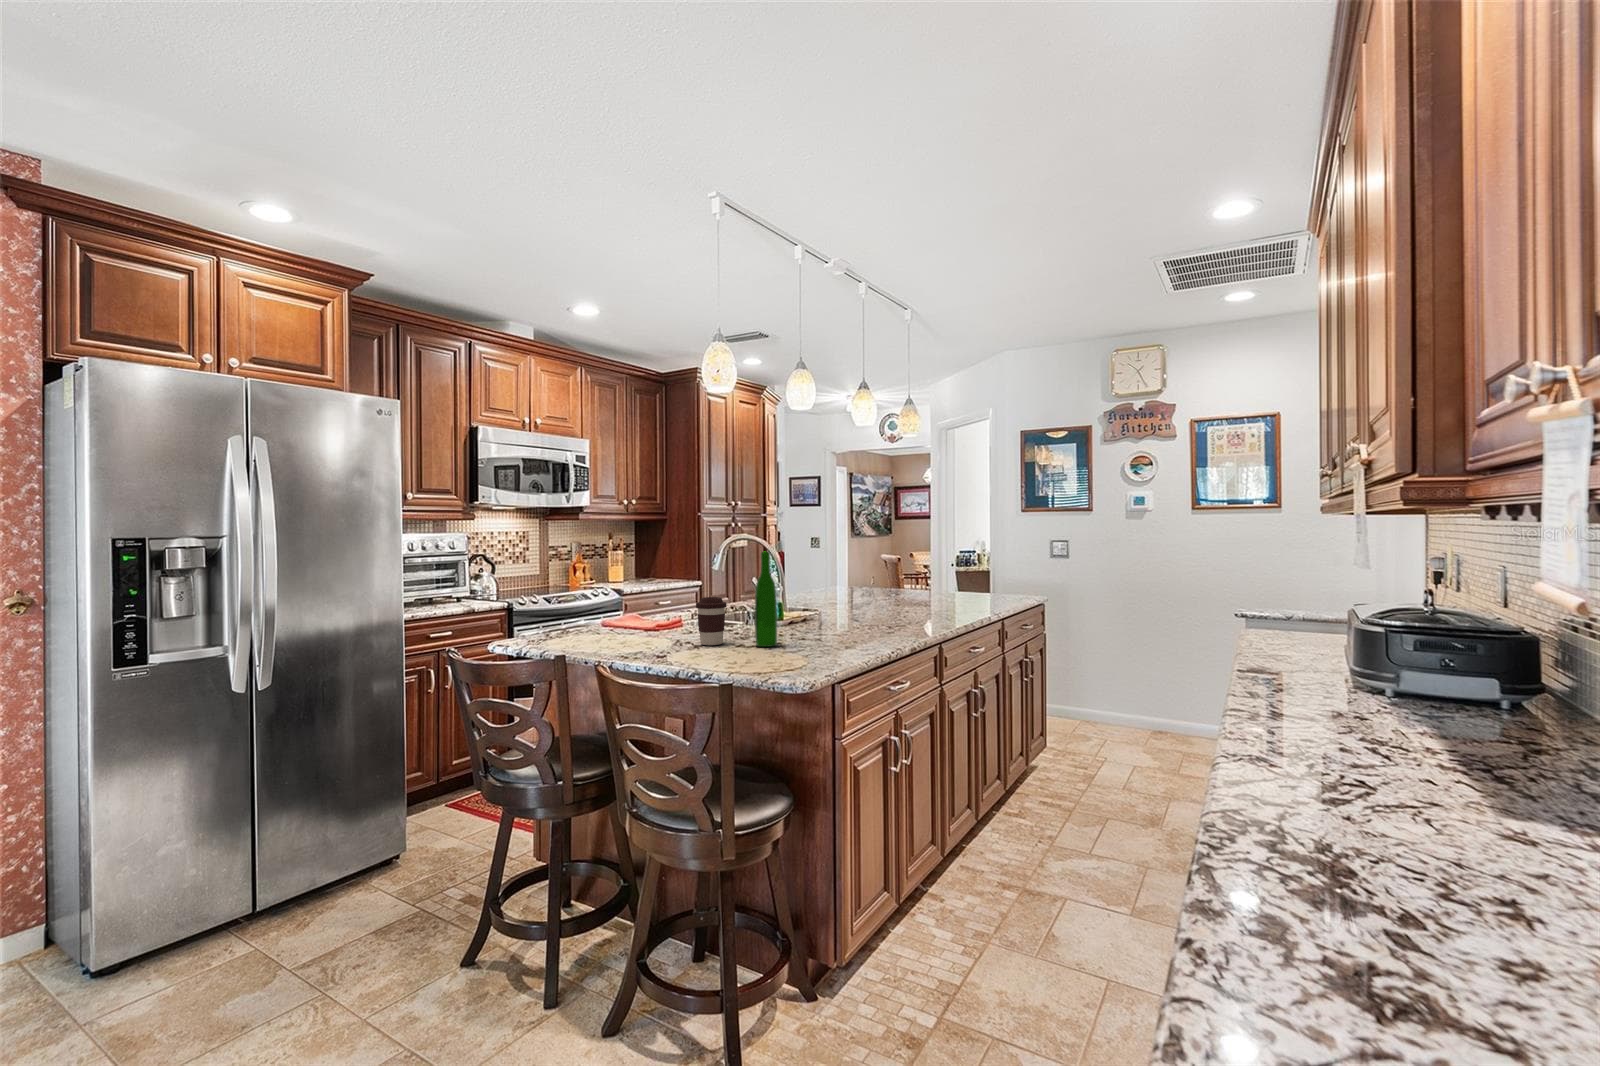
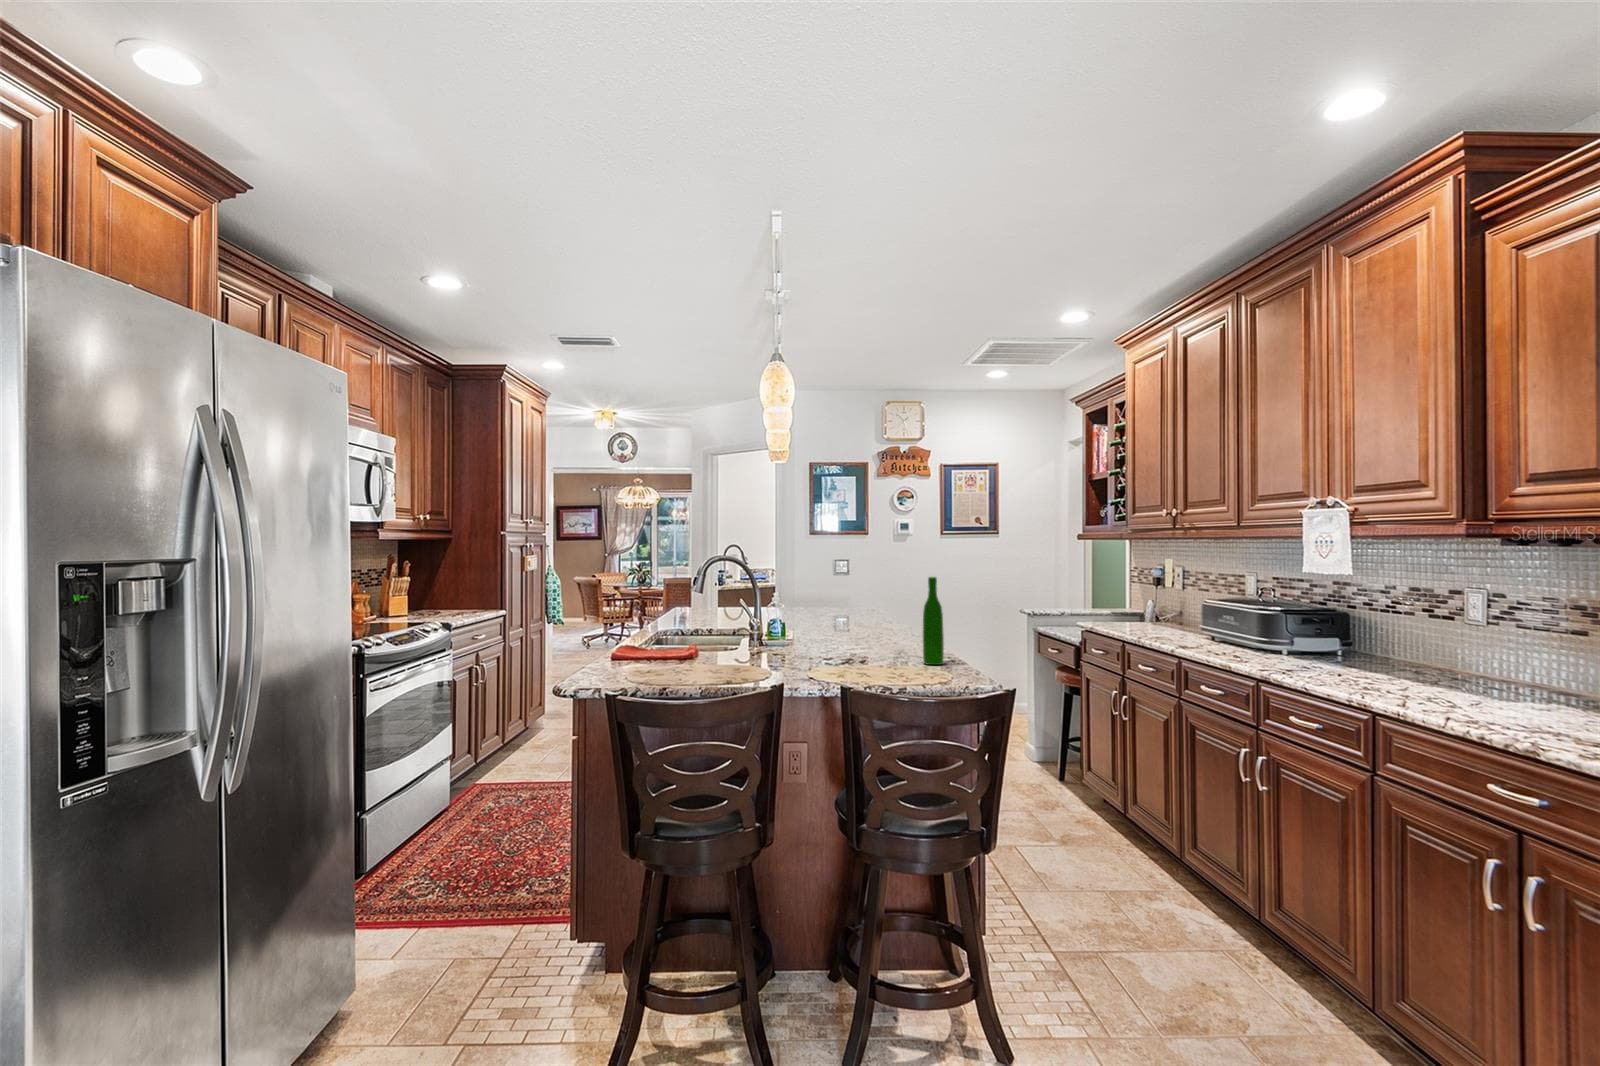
coffee cup: present [696,597,727,645] -> none [874,622,904,669]

